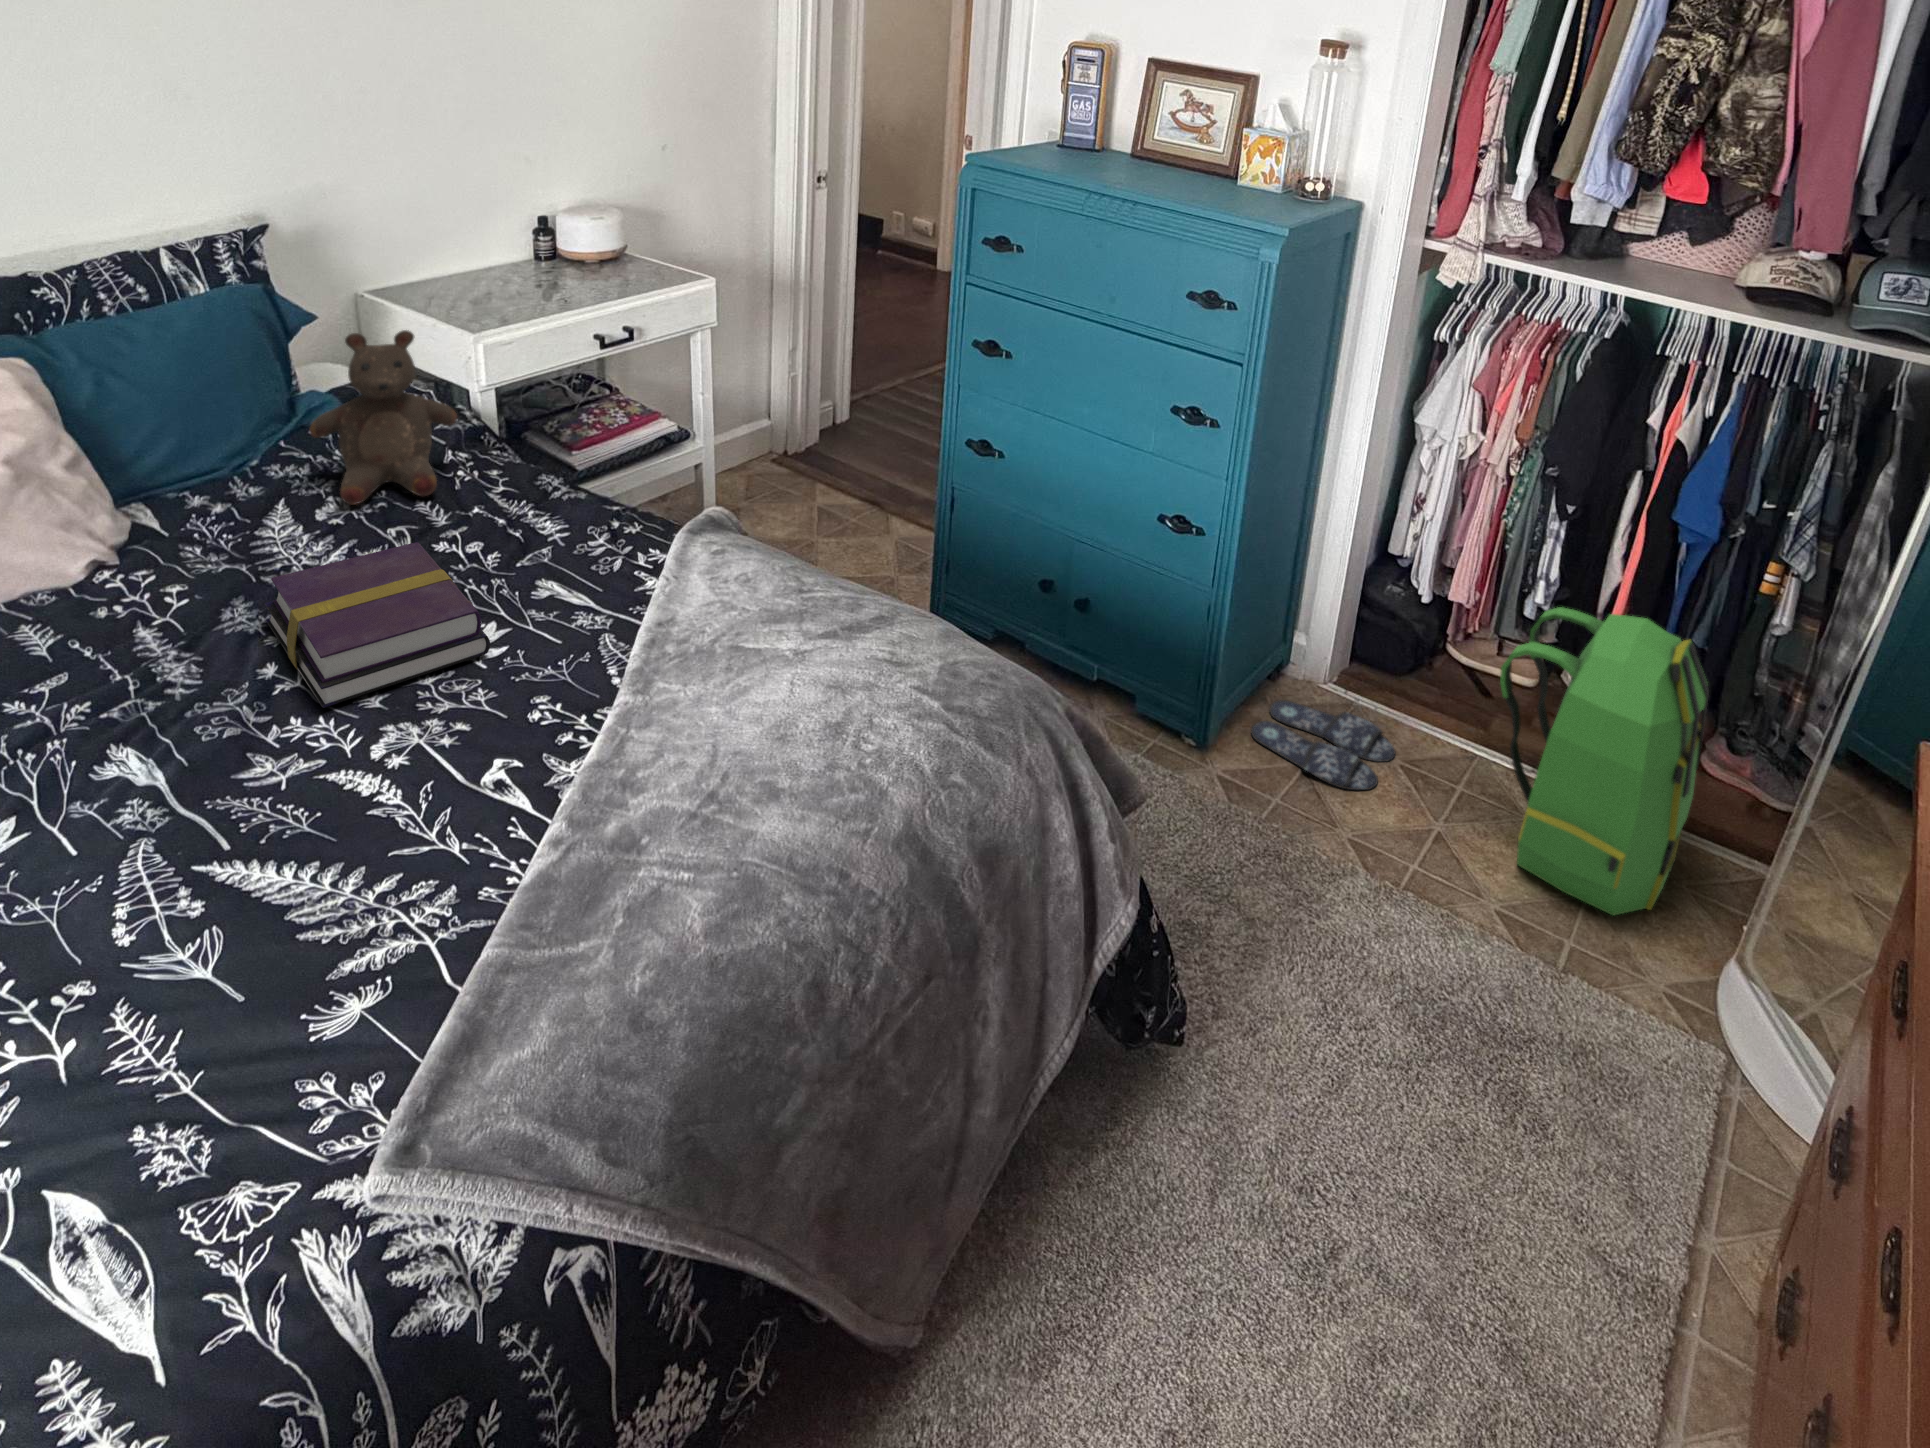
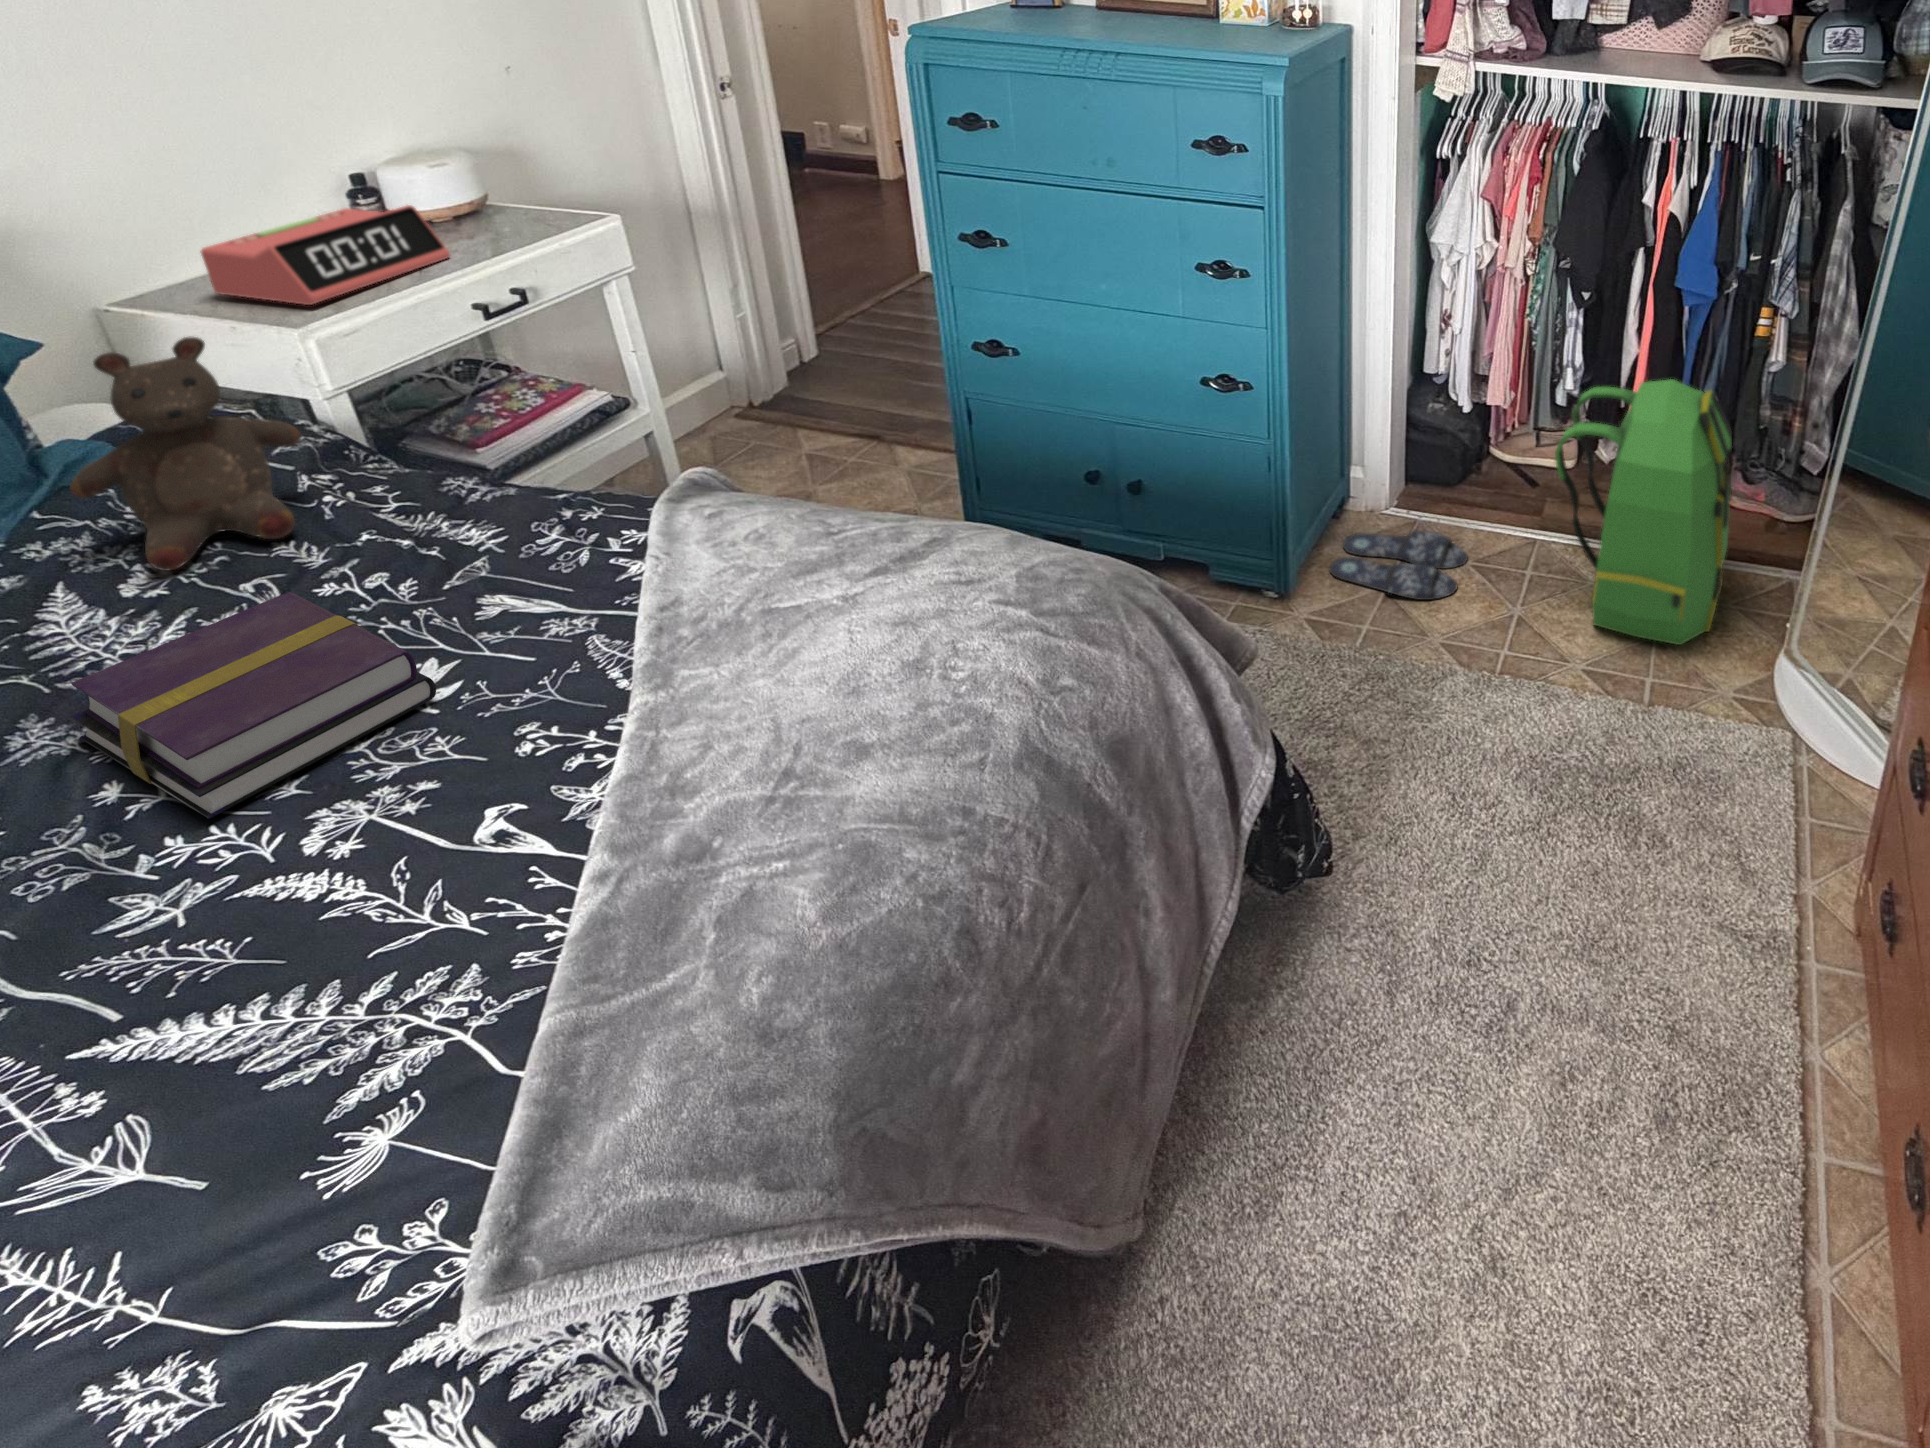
alarm clock: none [433,243,592,315] -> present [200,205,450,305]

